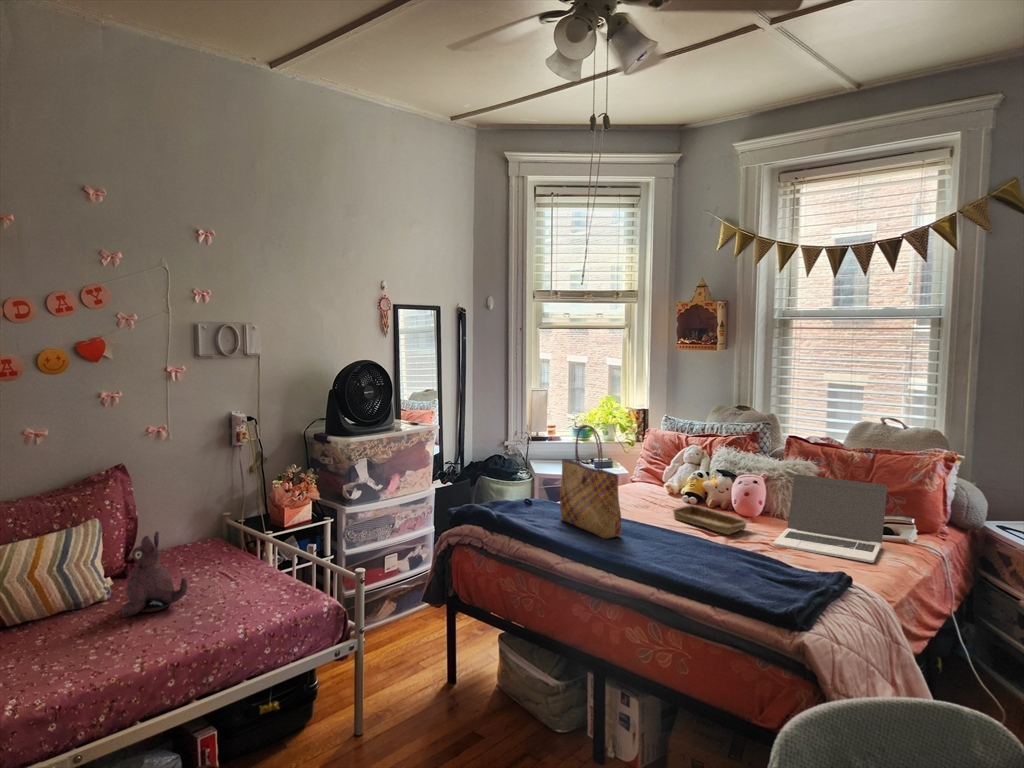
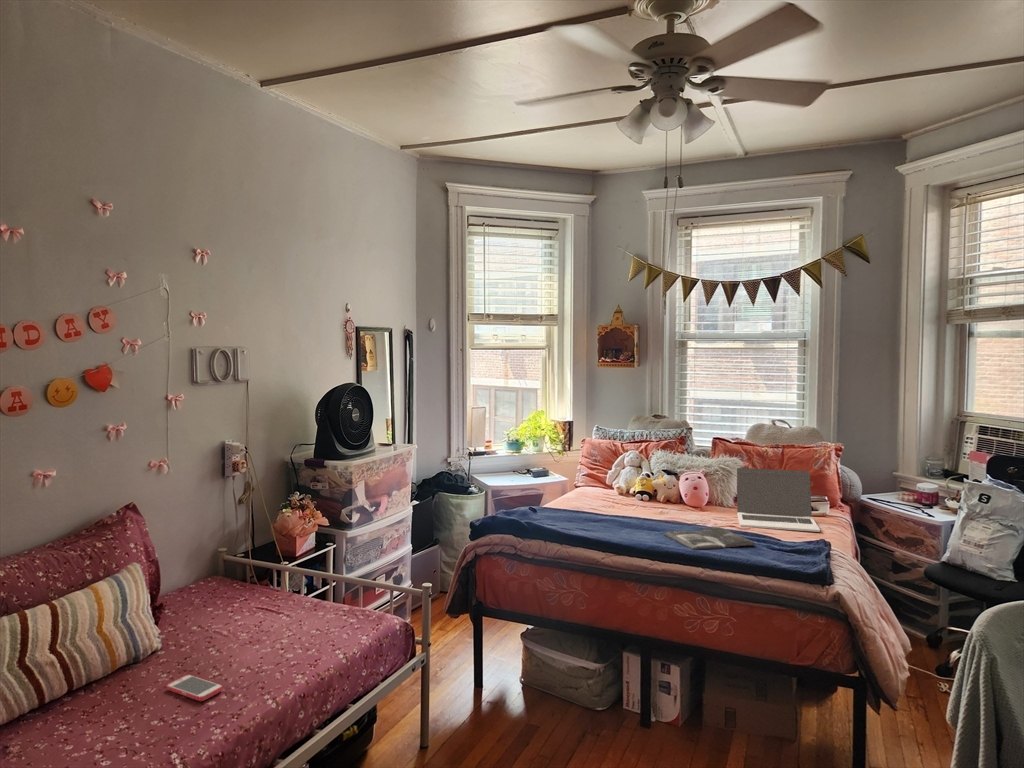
tote bag: present [560,425,622,539] -> none [572,435,642,533]
tray: present [672,505,749,535] -> none [645,500,714,522]
plush toy: present [122,531,188,617] -> none [197,568,263,662]
magazine: none [642,542,740,569] -> present [664,528,755,550]
smartphone: none [74,626,113,652] -> present [167,675,222,701]

